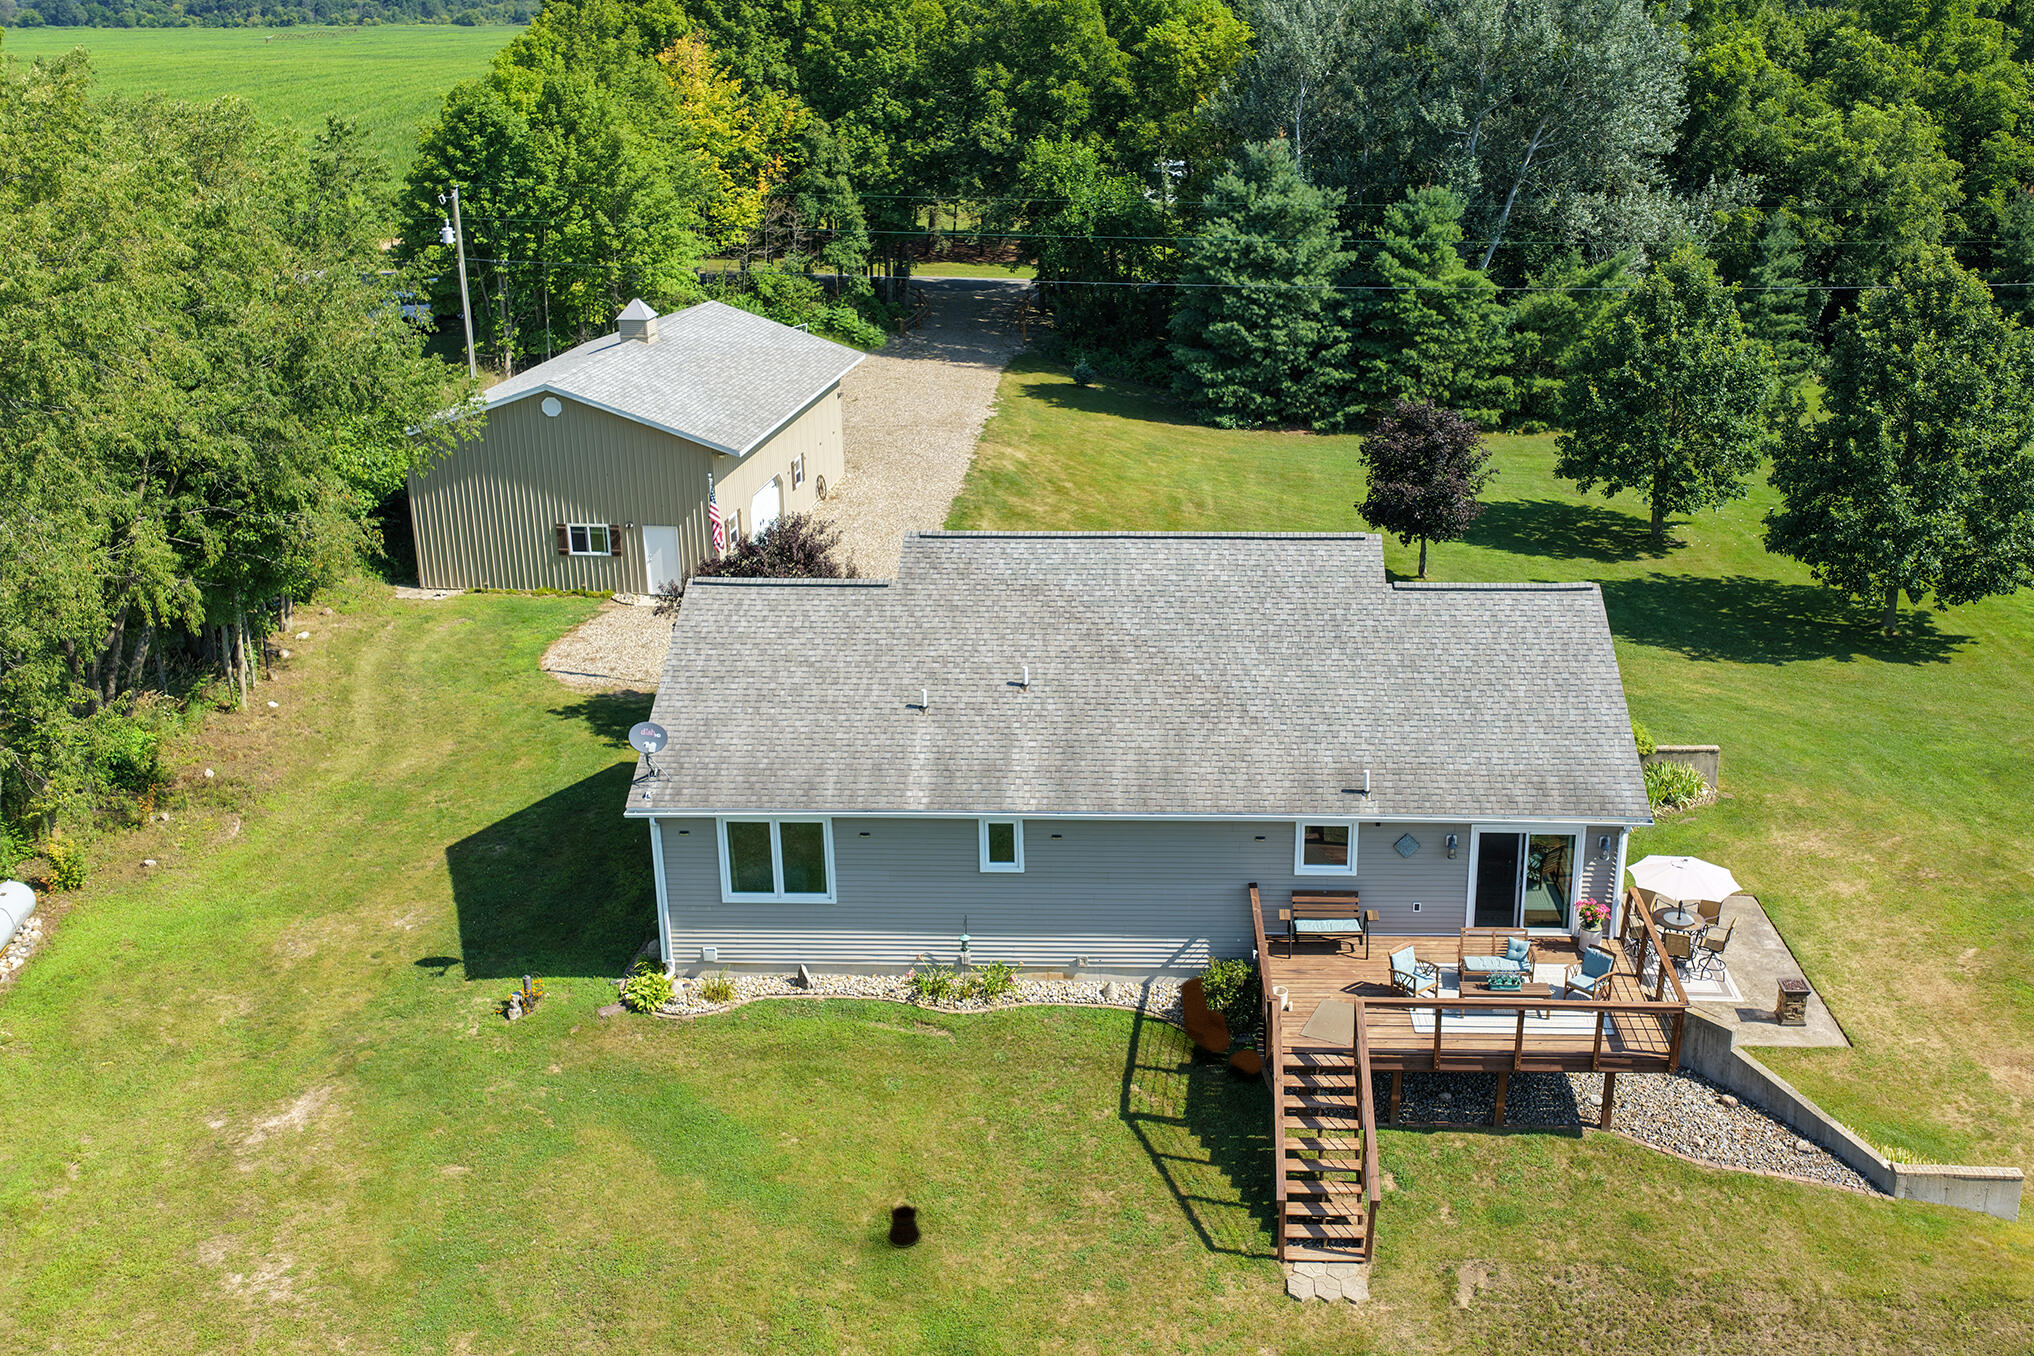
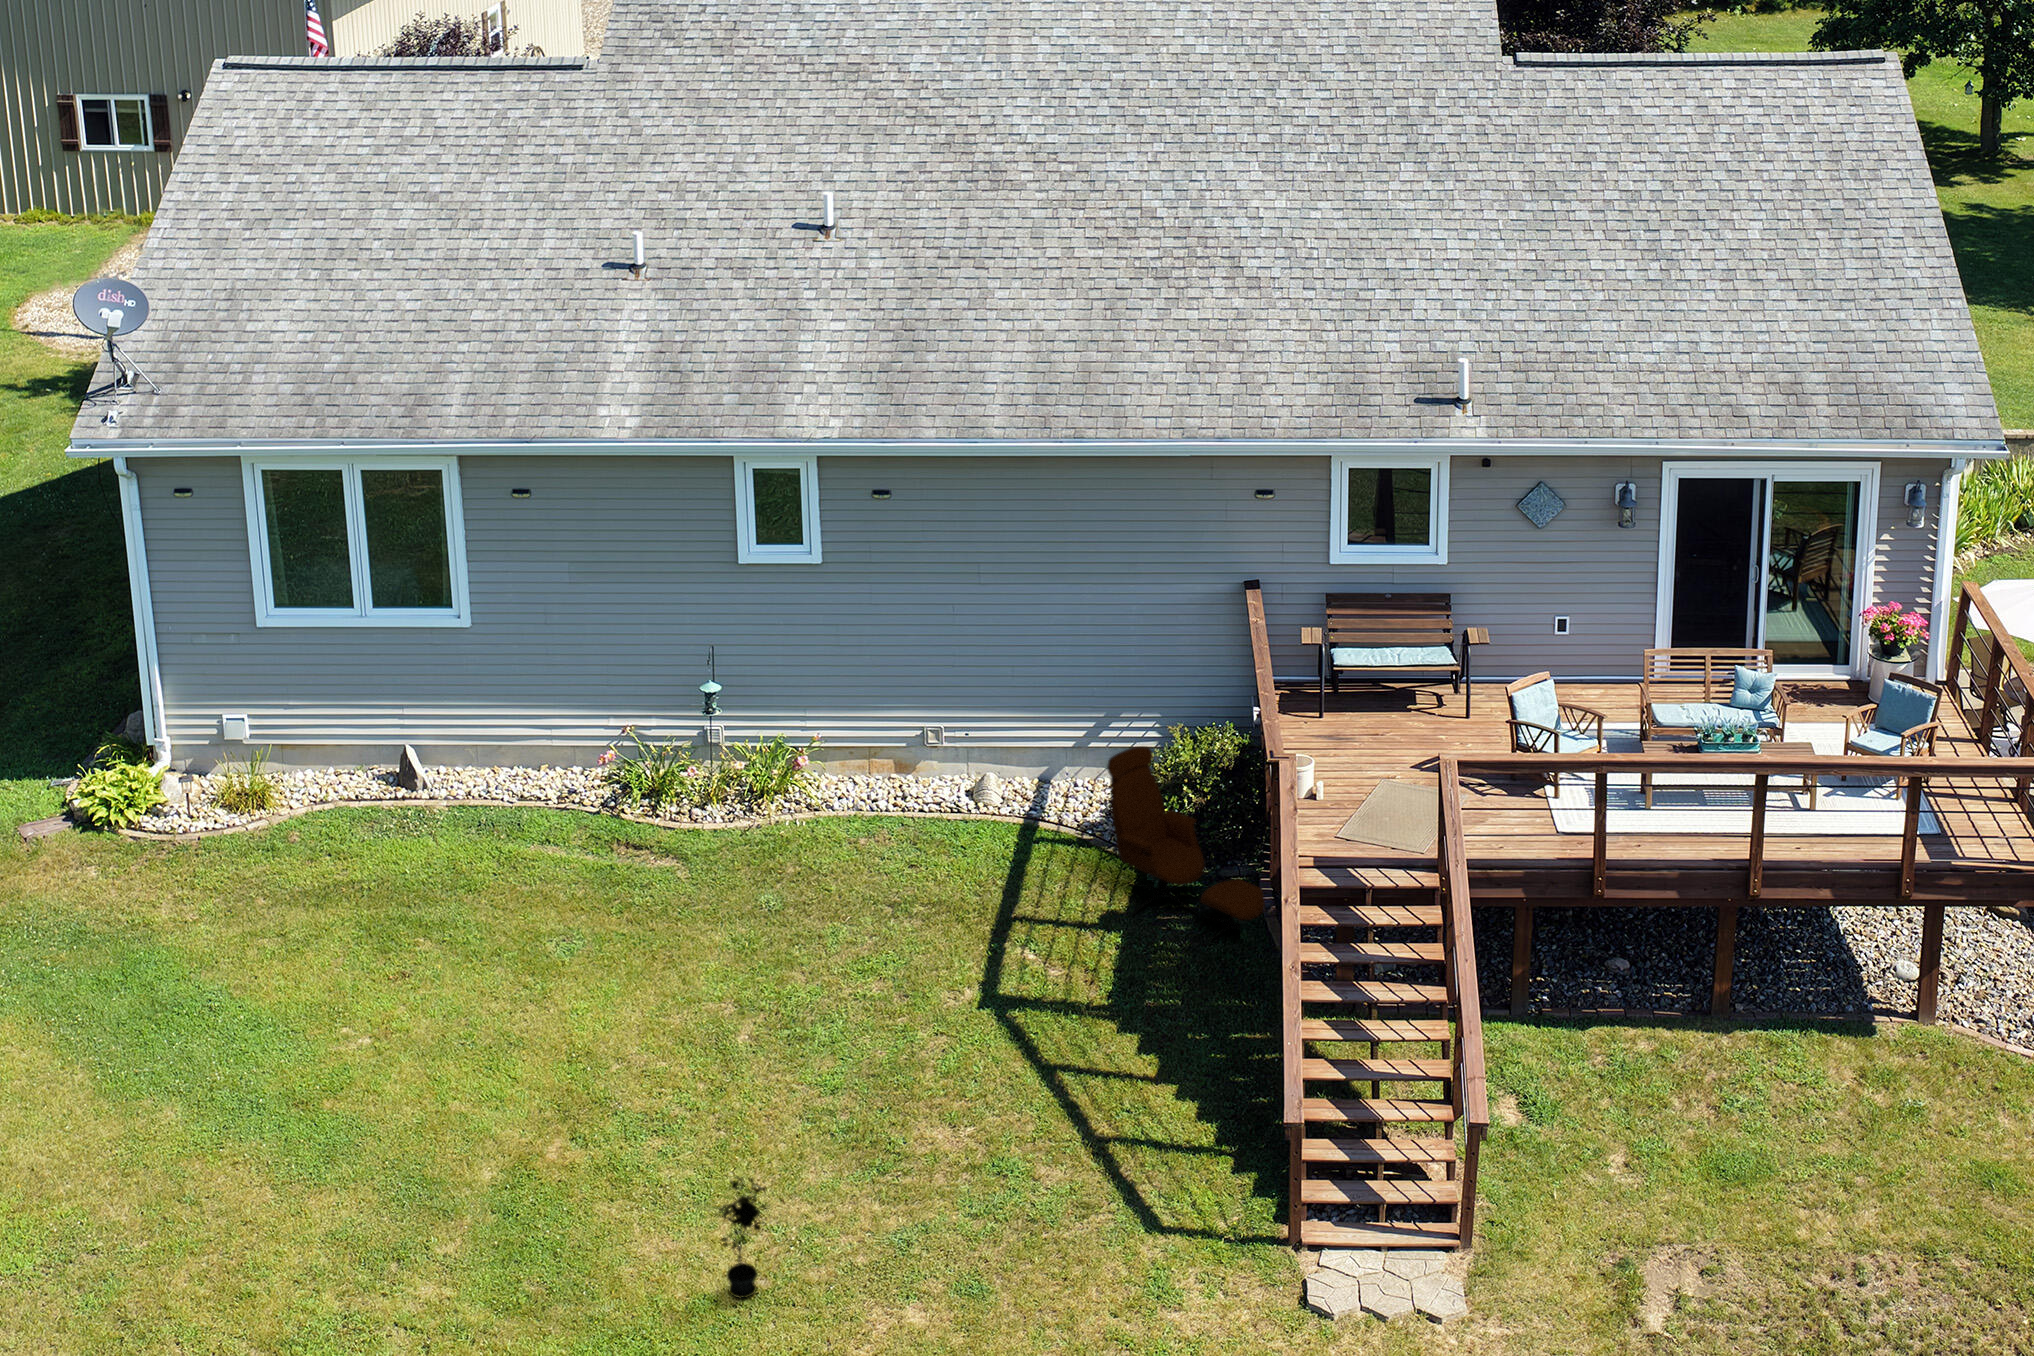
bucket: present [887,1205,921,1248] -> none [482,1137,559,1222]
potted plant: none [1005,1229,1033,1289] -> present [715,1177,769,1298]

